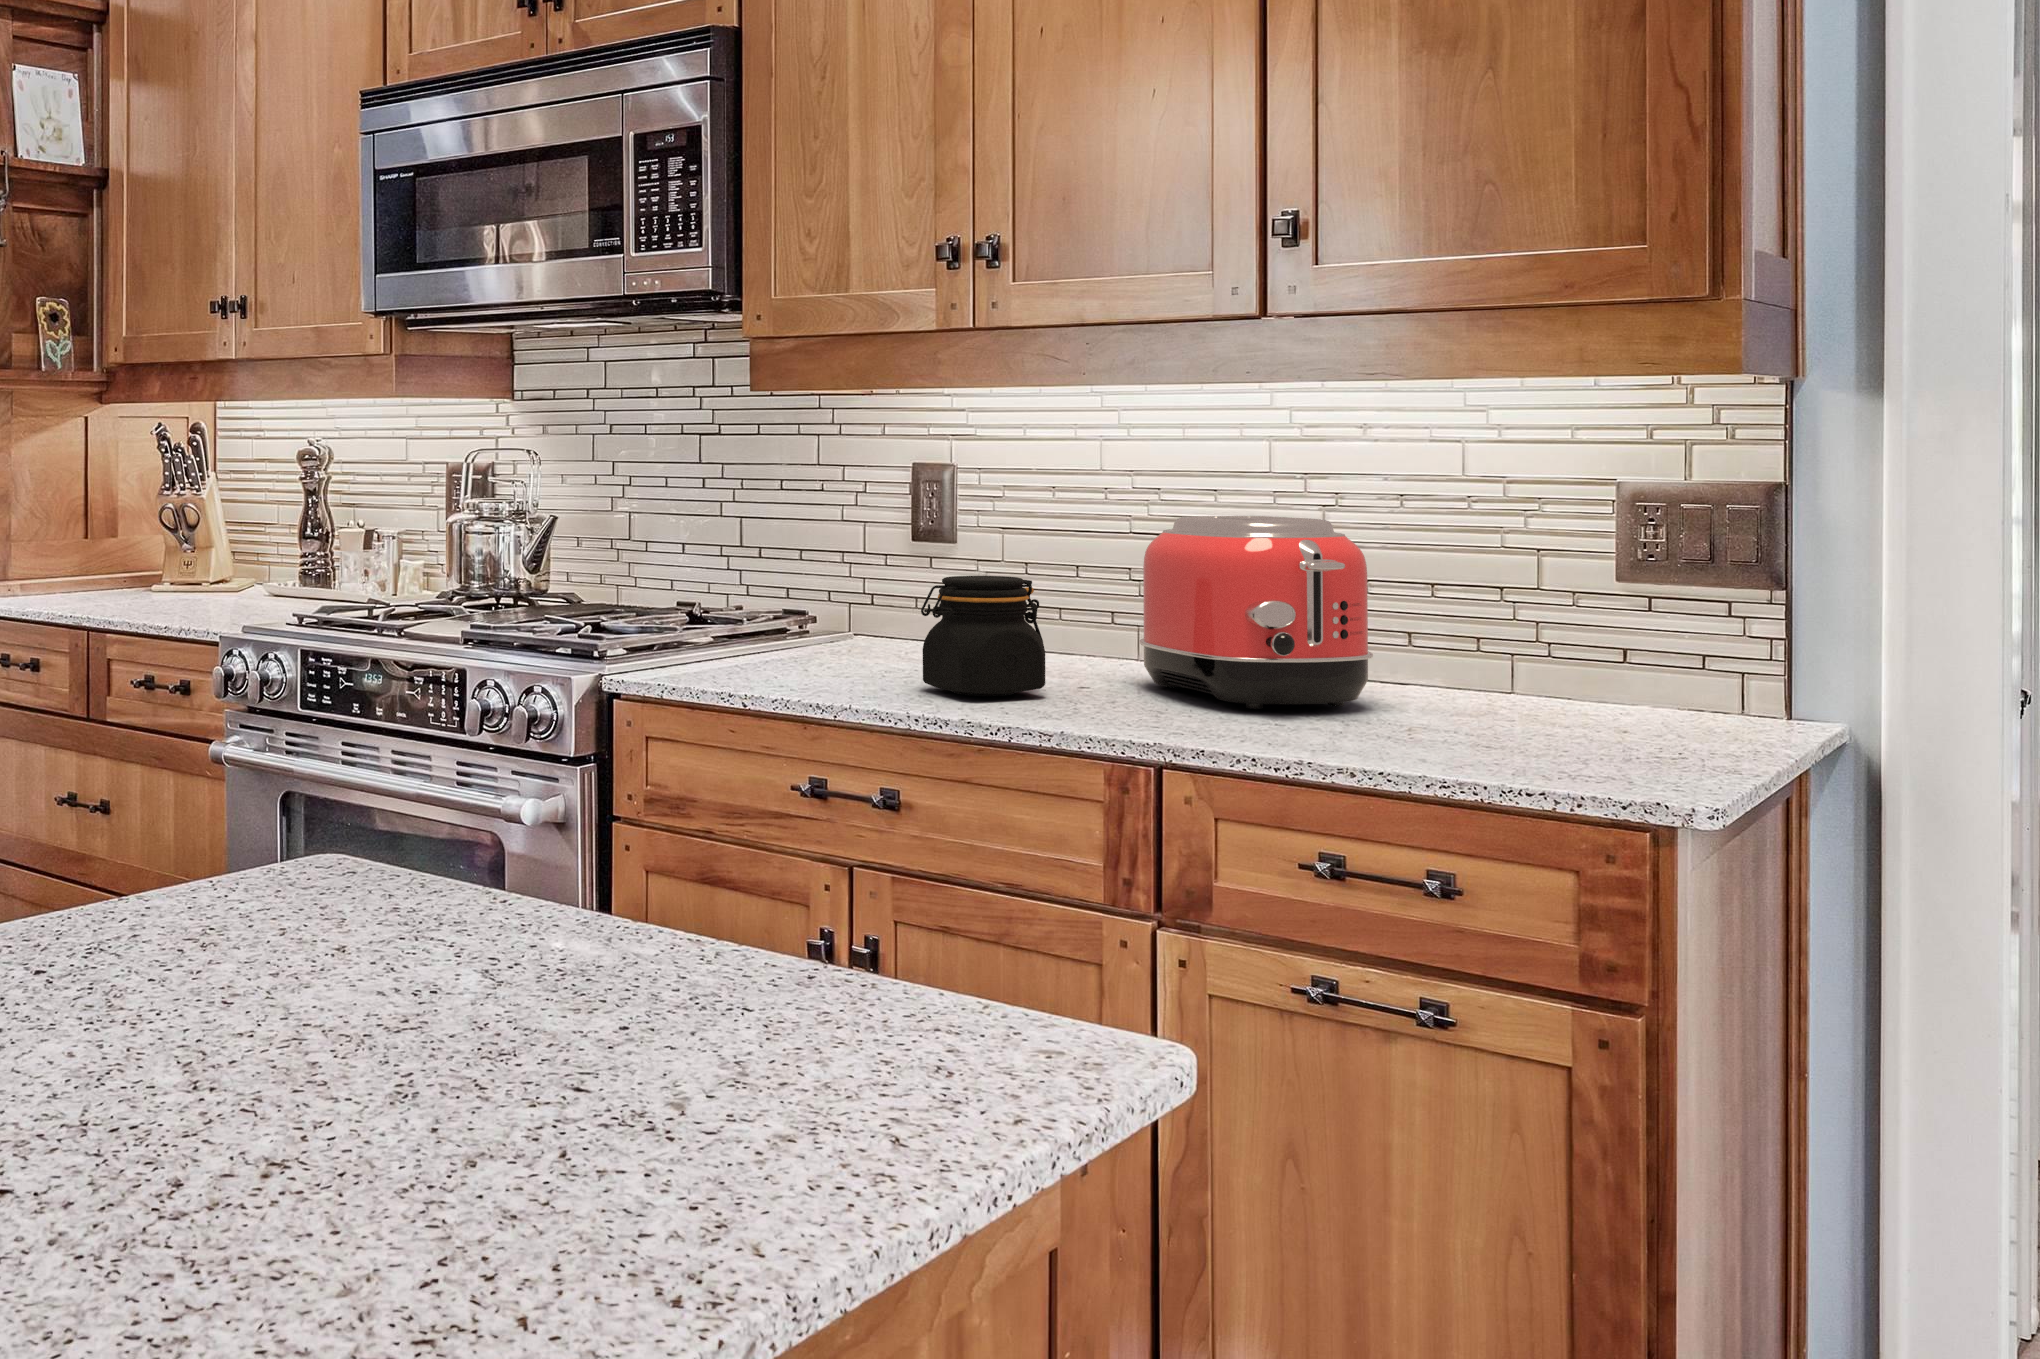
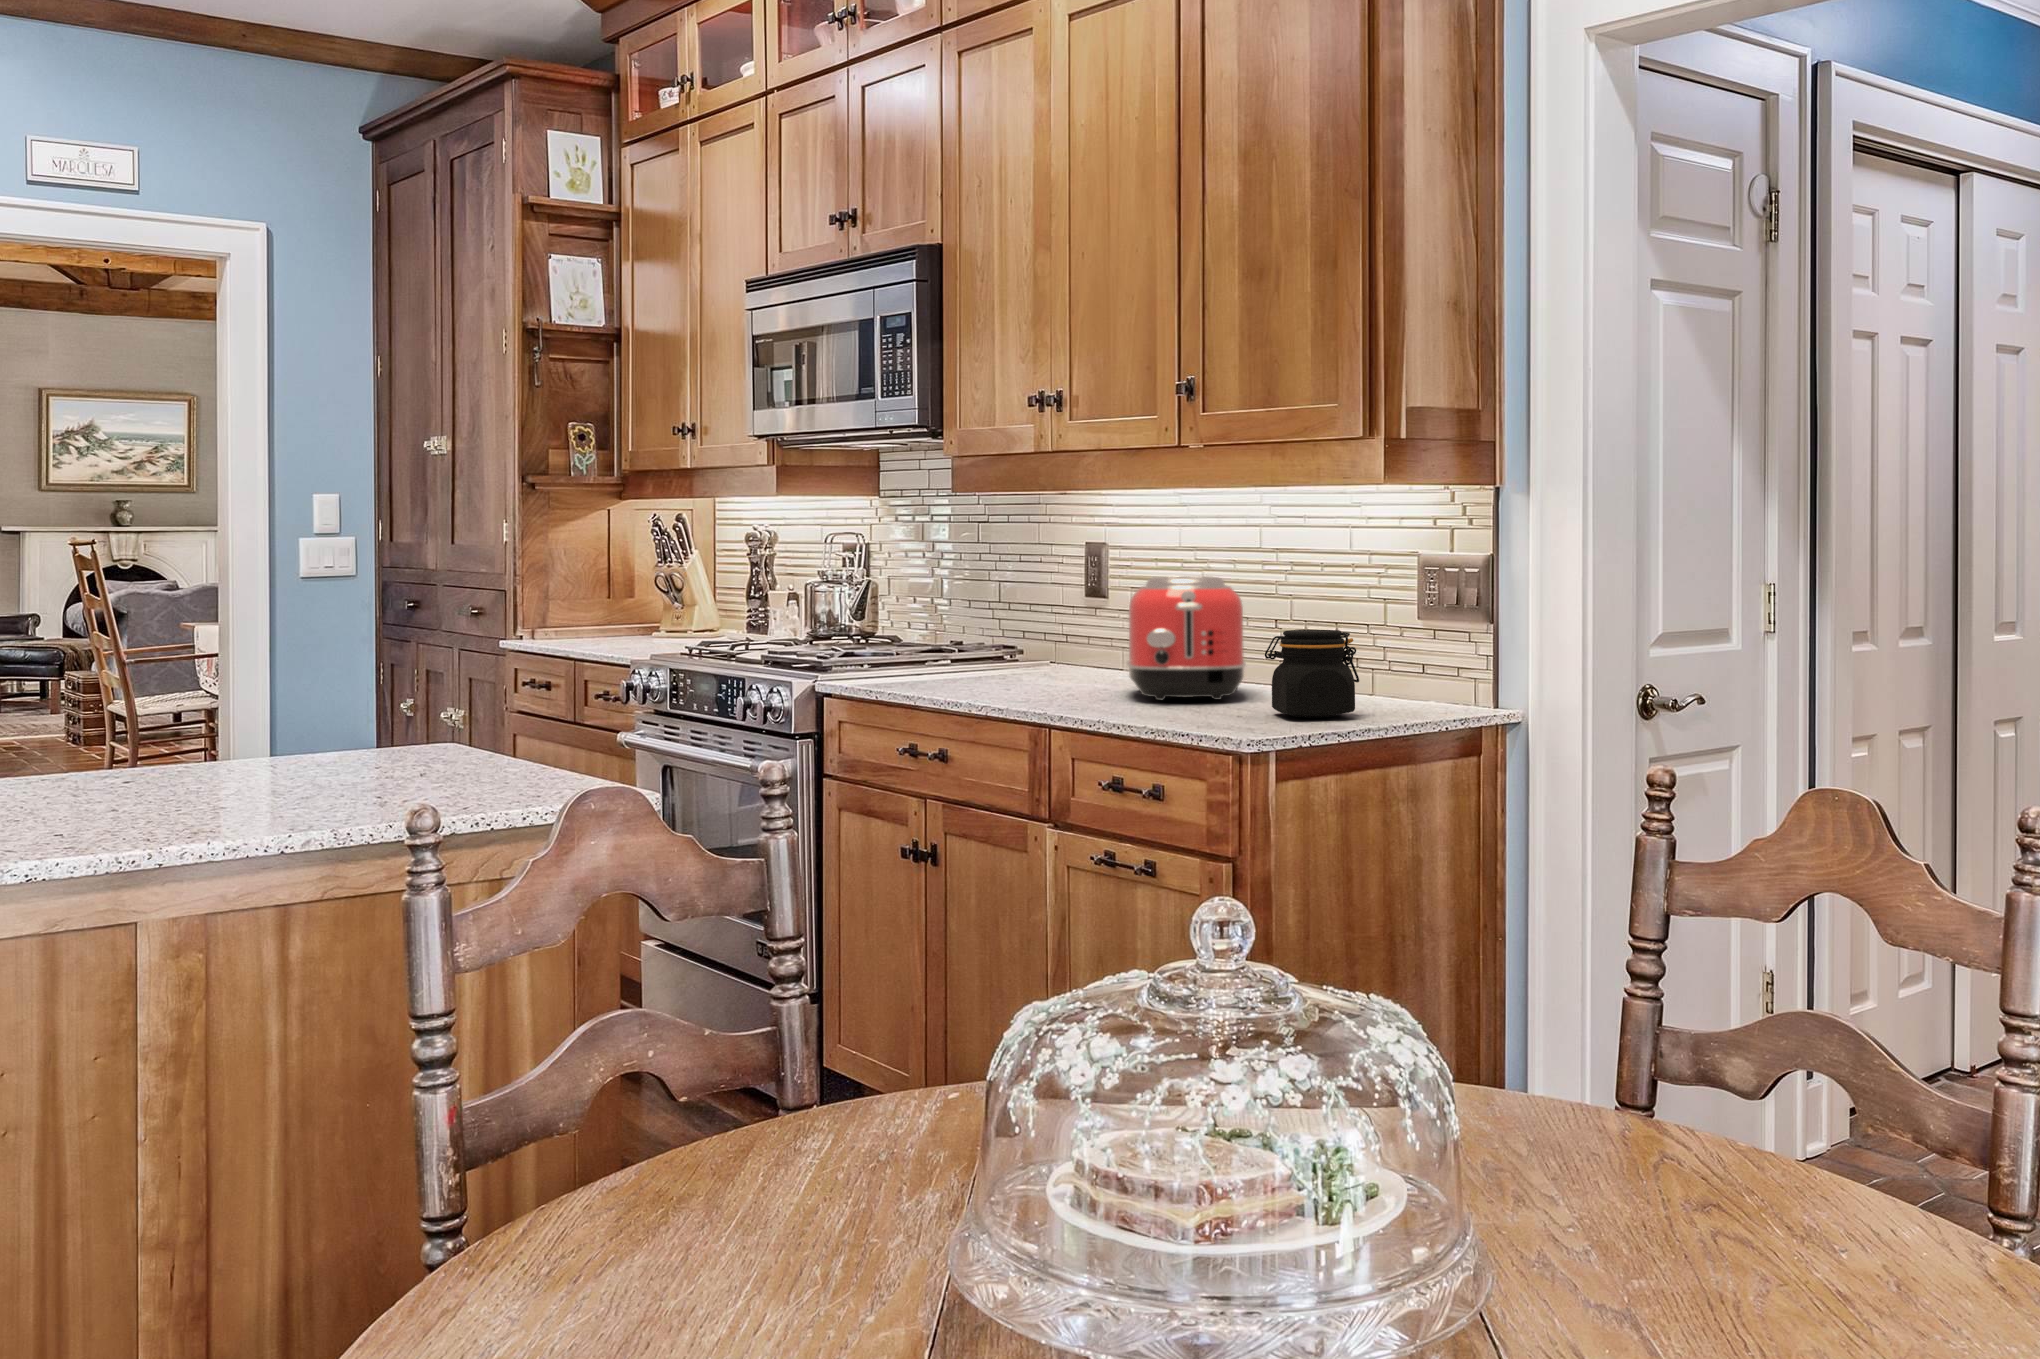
jar: present [921,576,1045,696] -> present [1265,630,1359,718]

